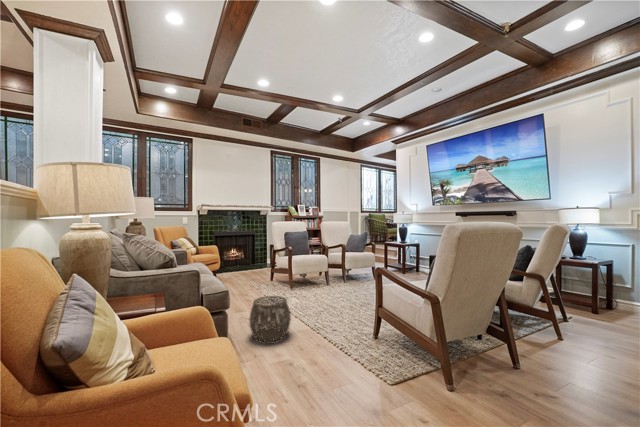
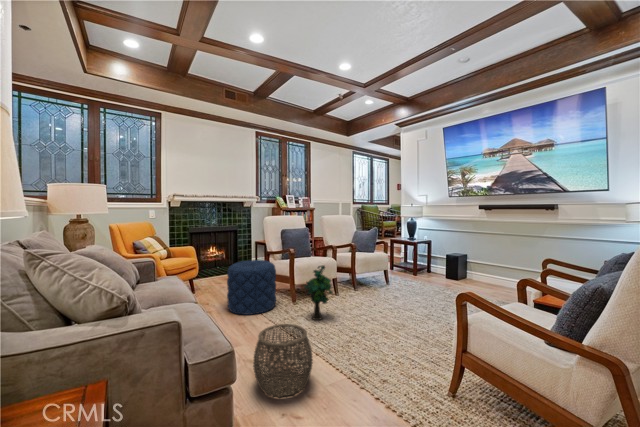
pouf: none [240,256,278,297] -> present [227,260,276,315]
decorative plant: none [295,259,319,301] -> present [303,265,333,320]

